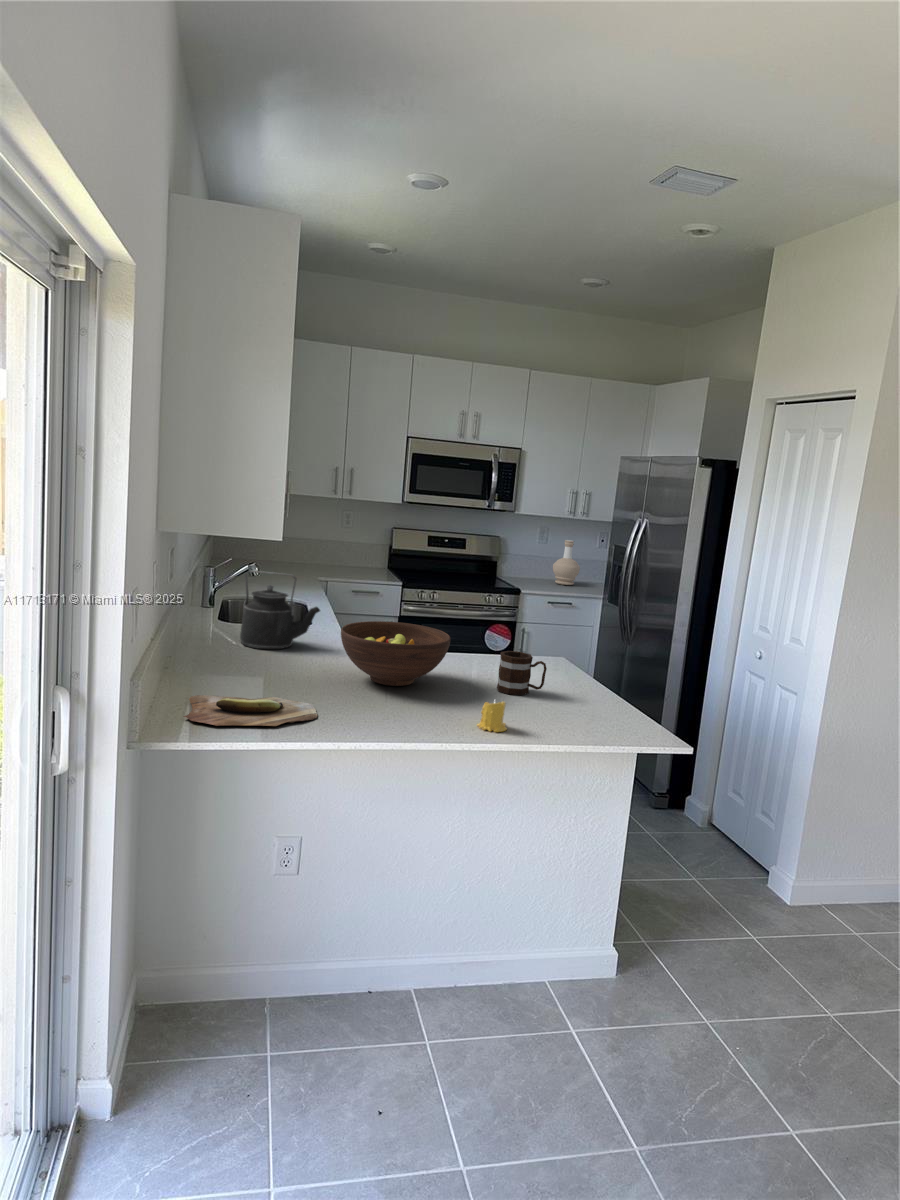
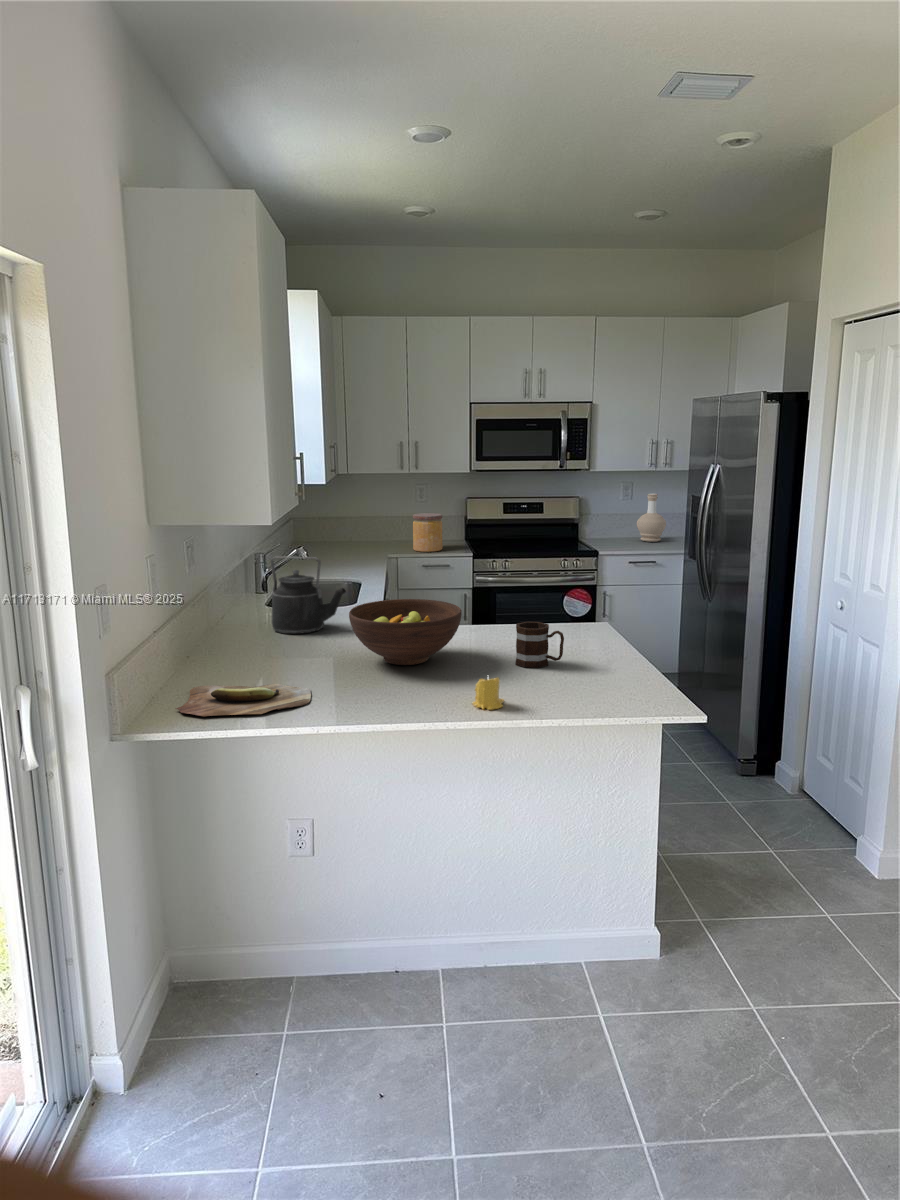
jar: none [344,540,375,578] -> present [413,513,442,552]

